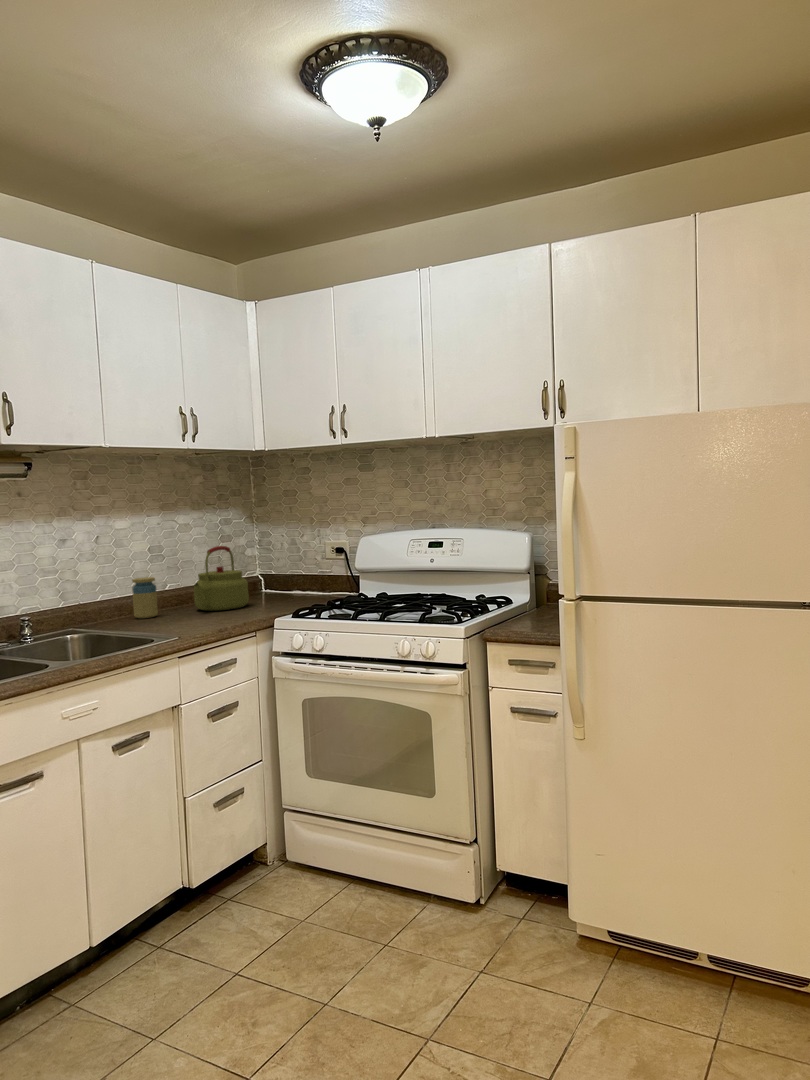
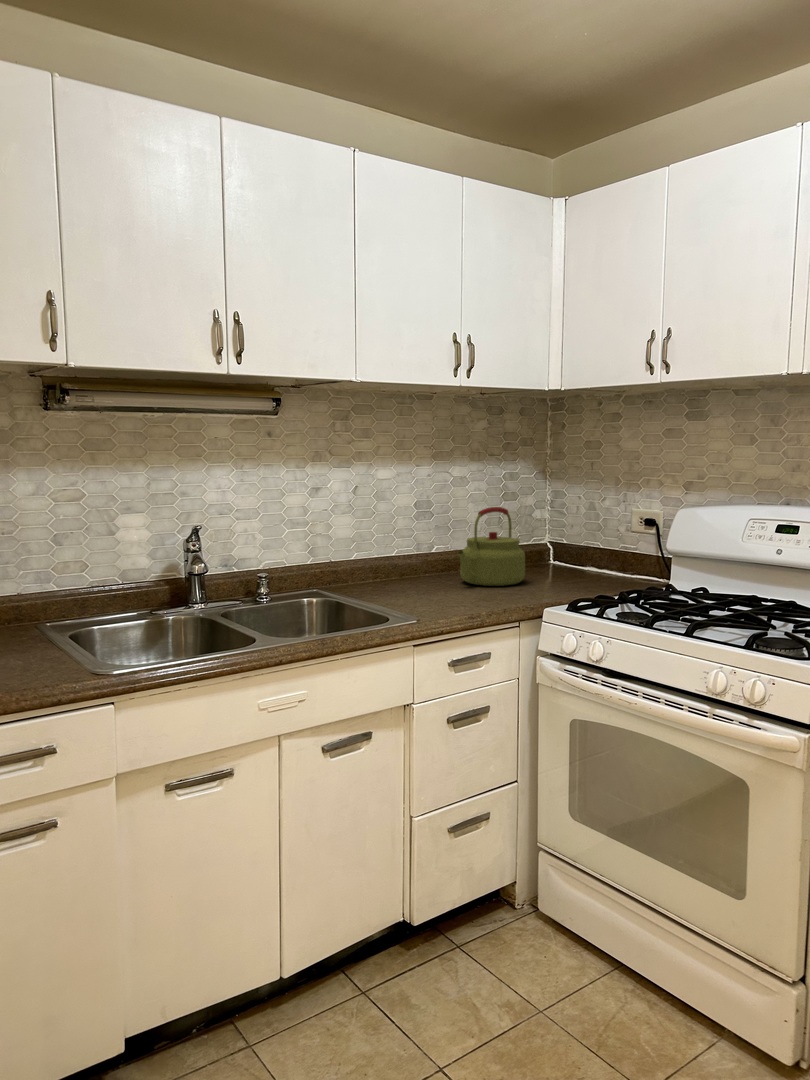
jar: present [132,577,158,618] -> none [391,538,417,585]

